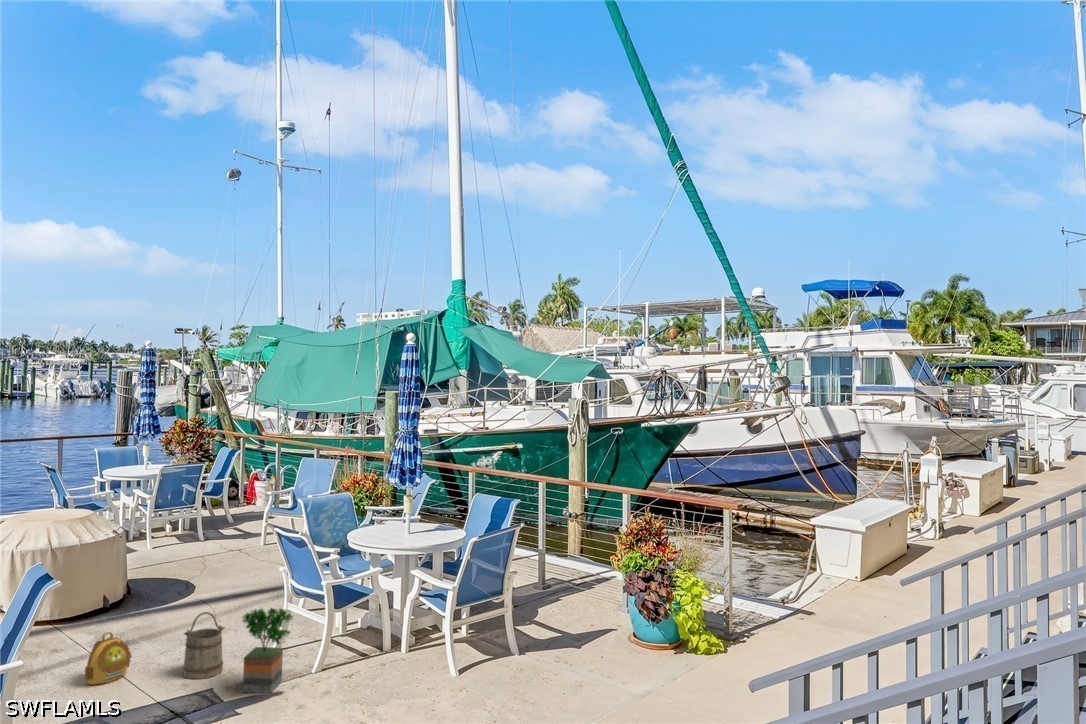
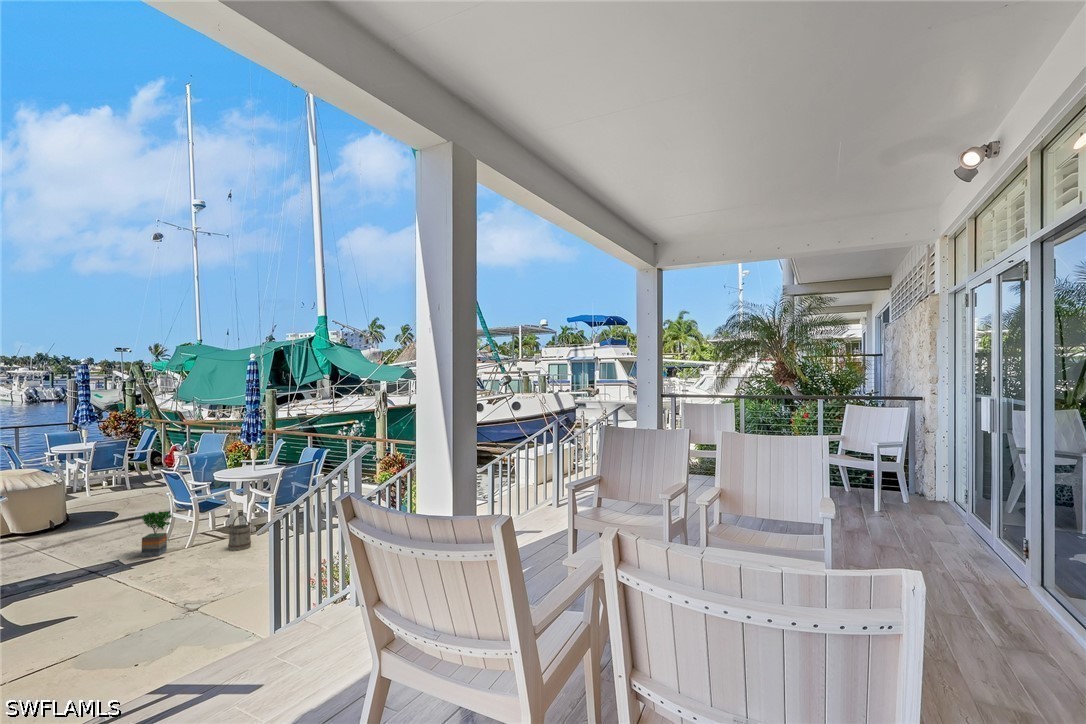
bucket: present [183,612,224,679] -> present [228,515,251,551]
backpack: present [85,632,131,685] -> none [41,531,71,561]

